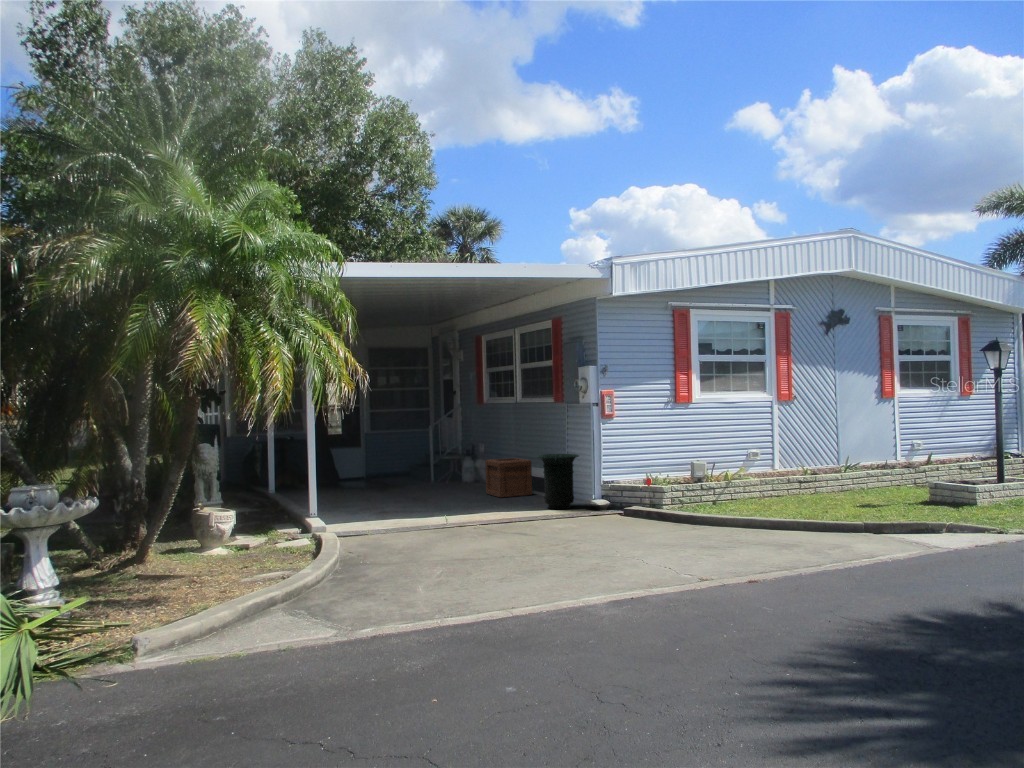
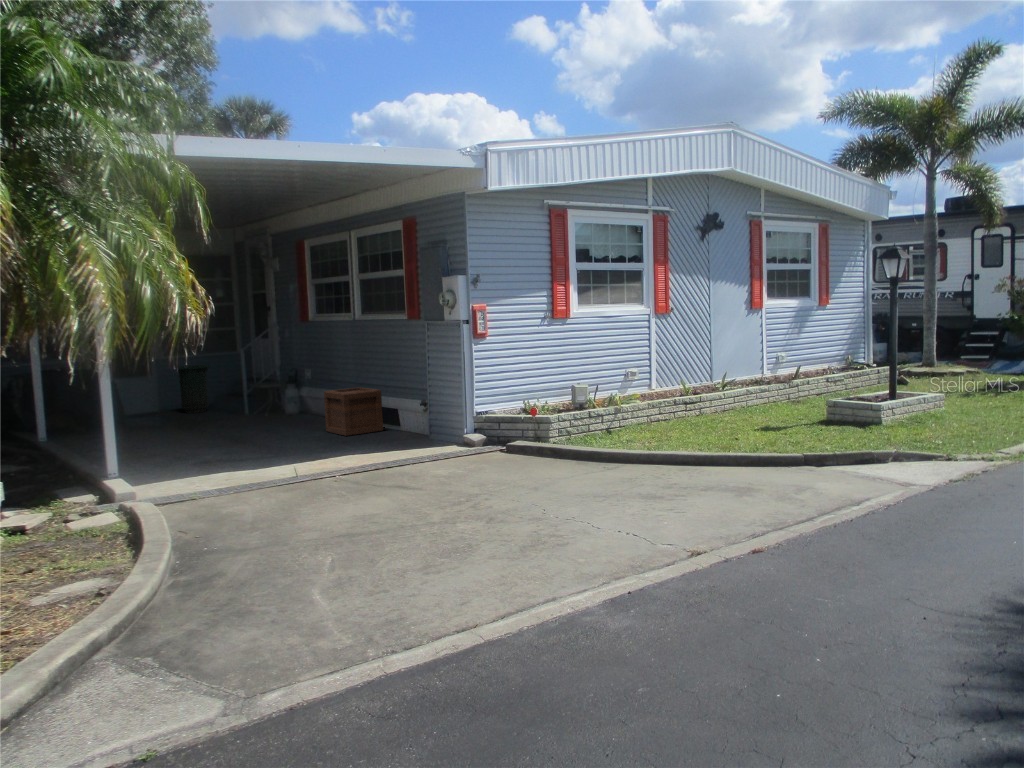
trash can: present [537,454,579,509] -> present [178,365,211,413]

